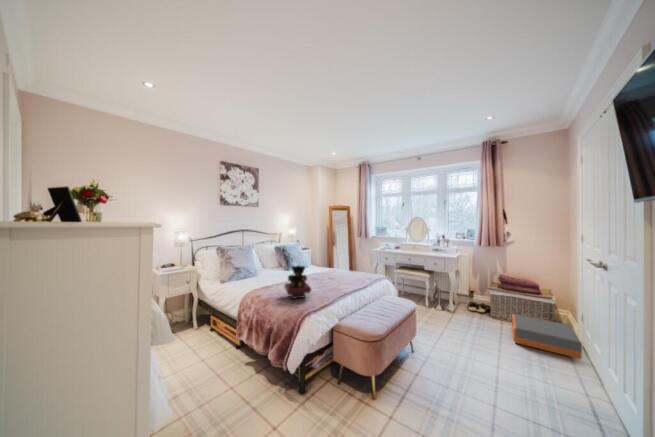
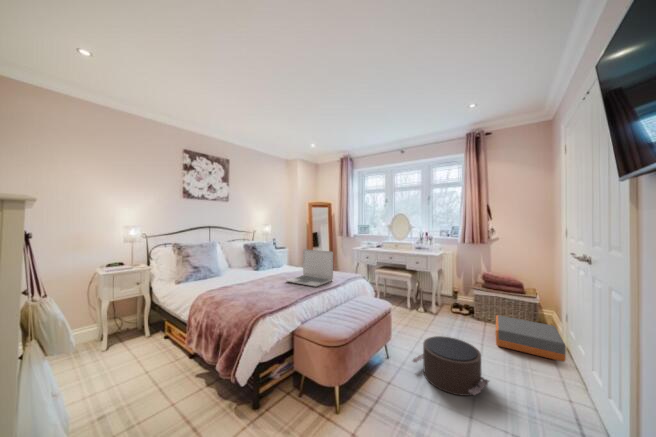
laptop: none [318,252,361,287] -> present [286,249,333,287]
teddy bear: present [284,266,311,298] -> none [243,263,272,300]
pouf: none [437,333,512,388] -> present [413,336,489,396]

